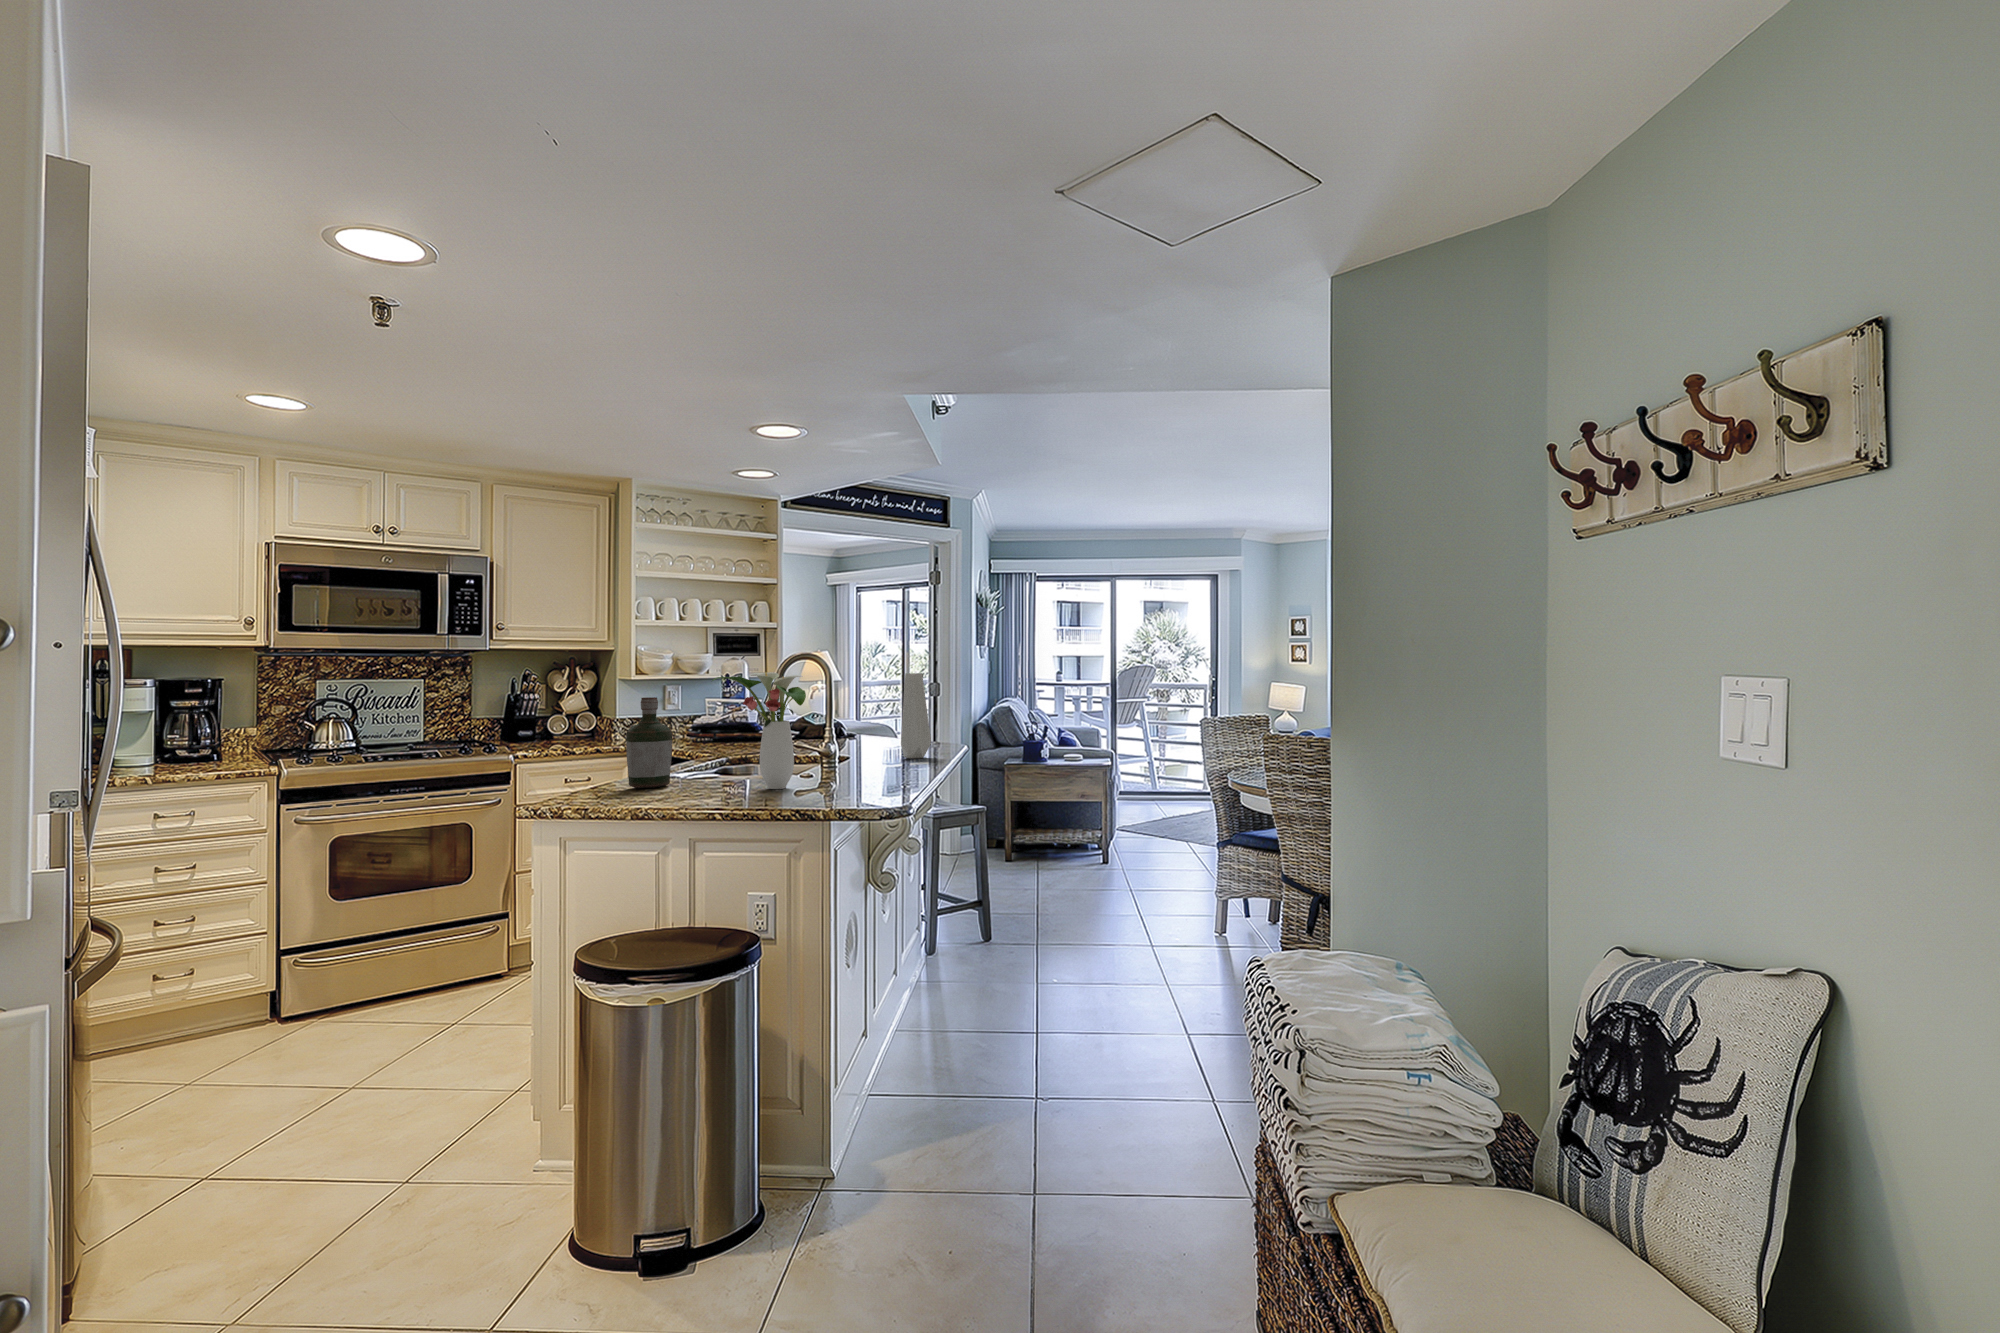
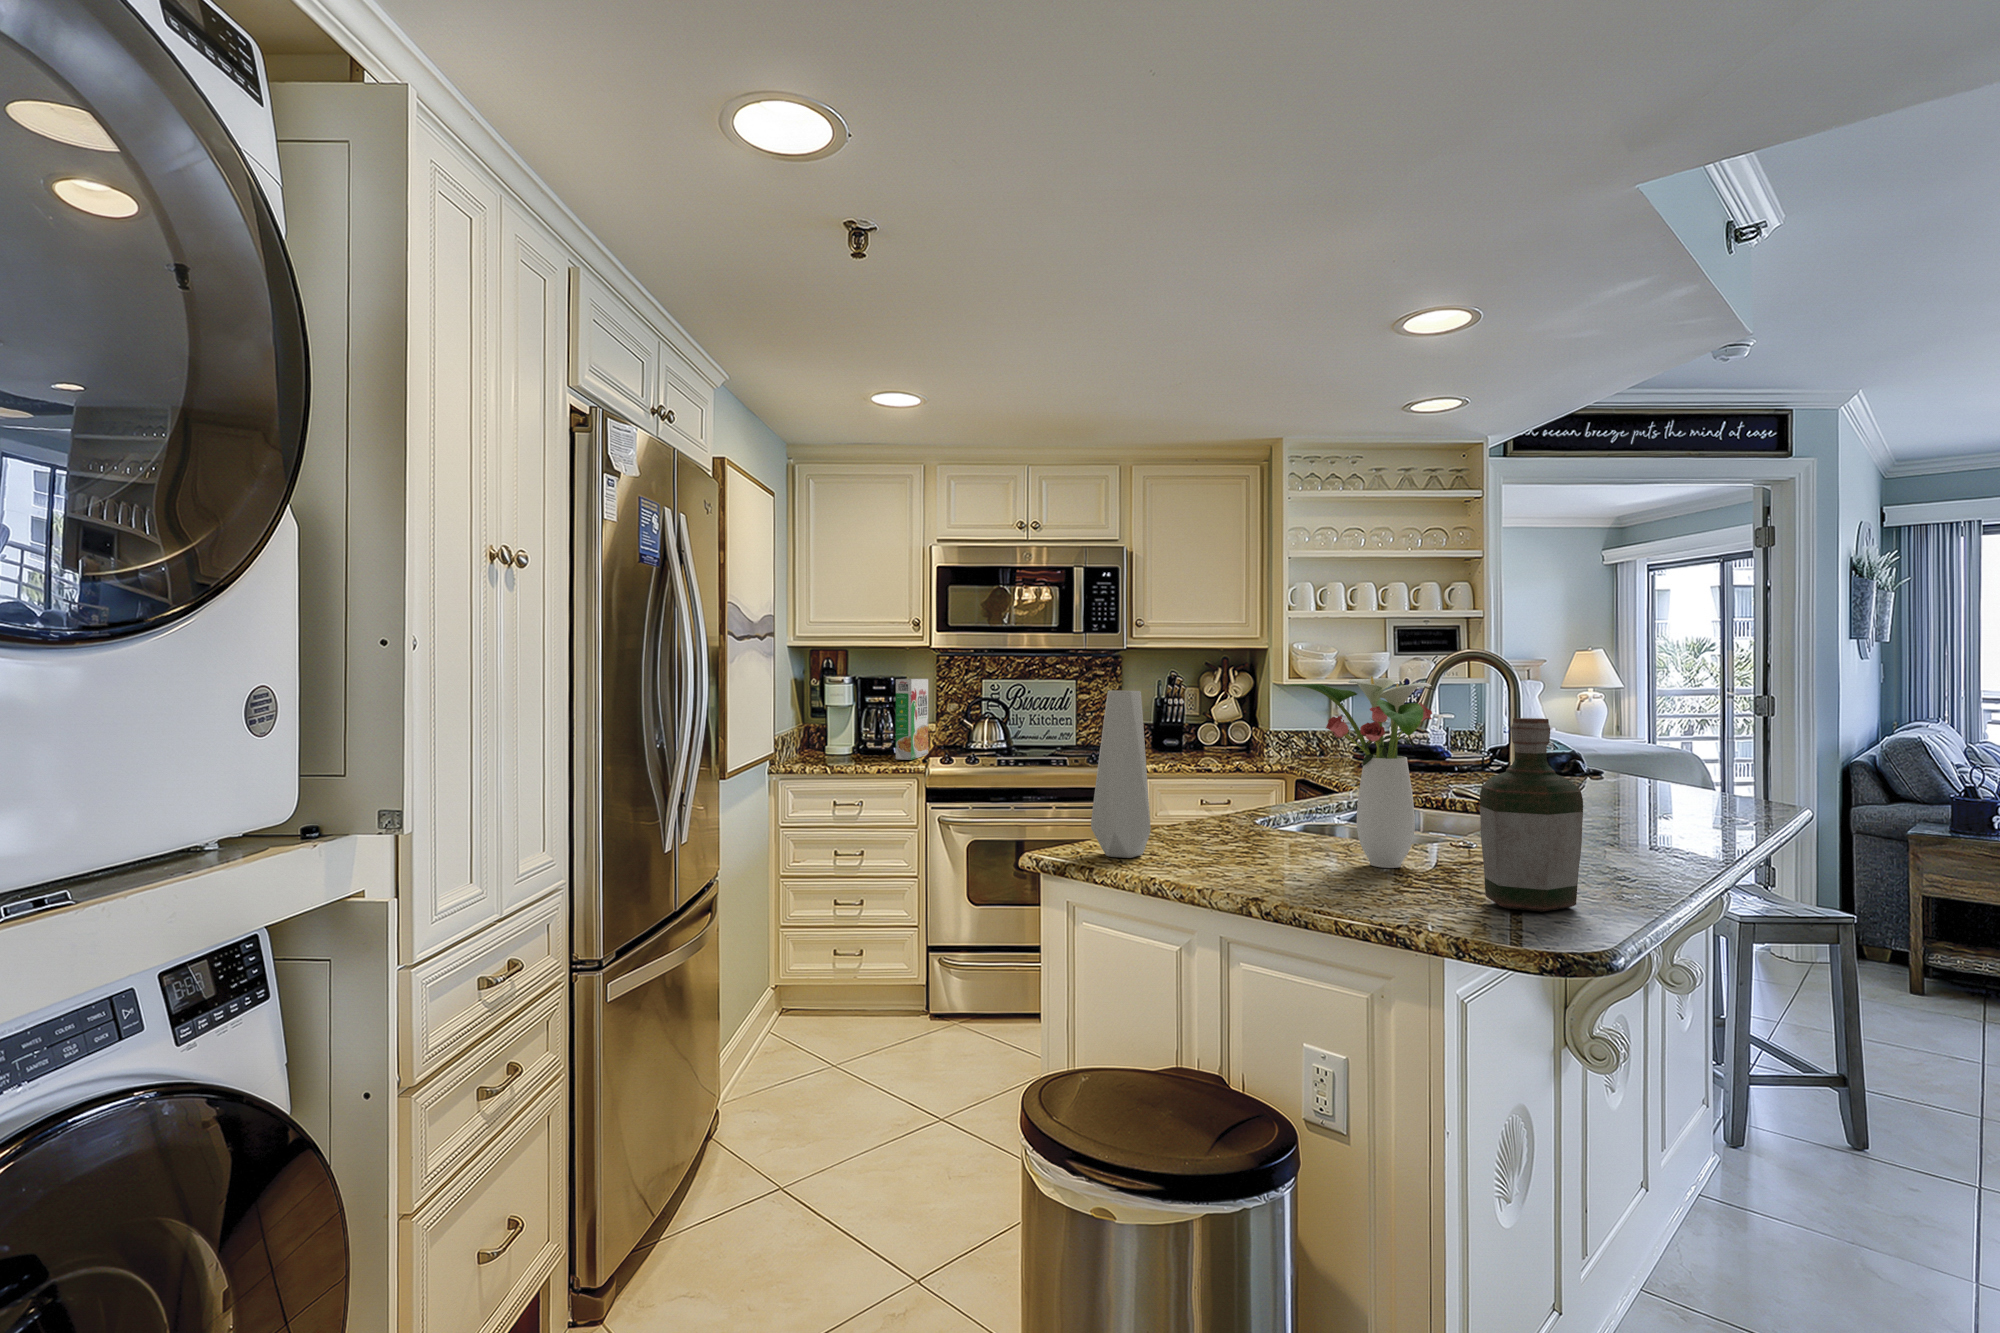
vase: present [901,673,931,758] -> present [1091,691,1151,858]
cereal box: none [229,679,260,764] -> present [896,679,928,760]
bottle: present [626,697,672,788] -> present [1480,718,1583,912]

